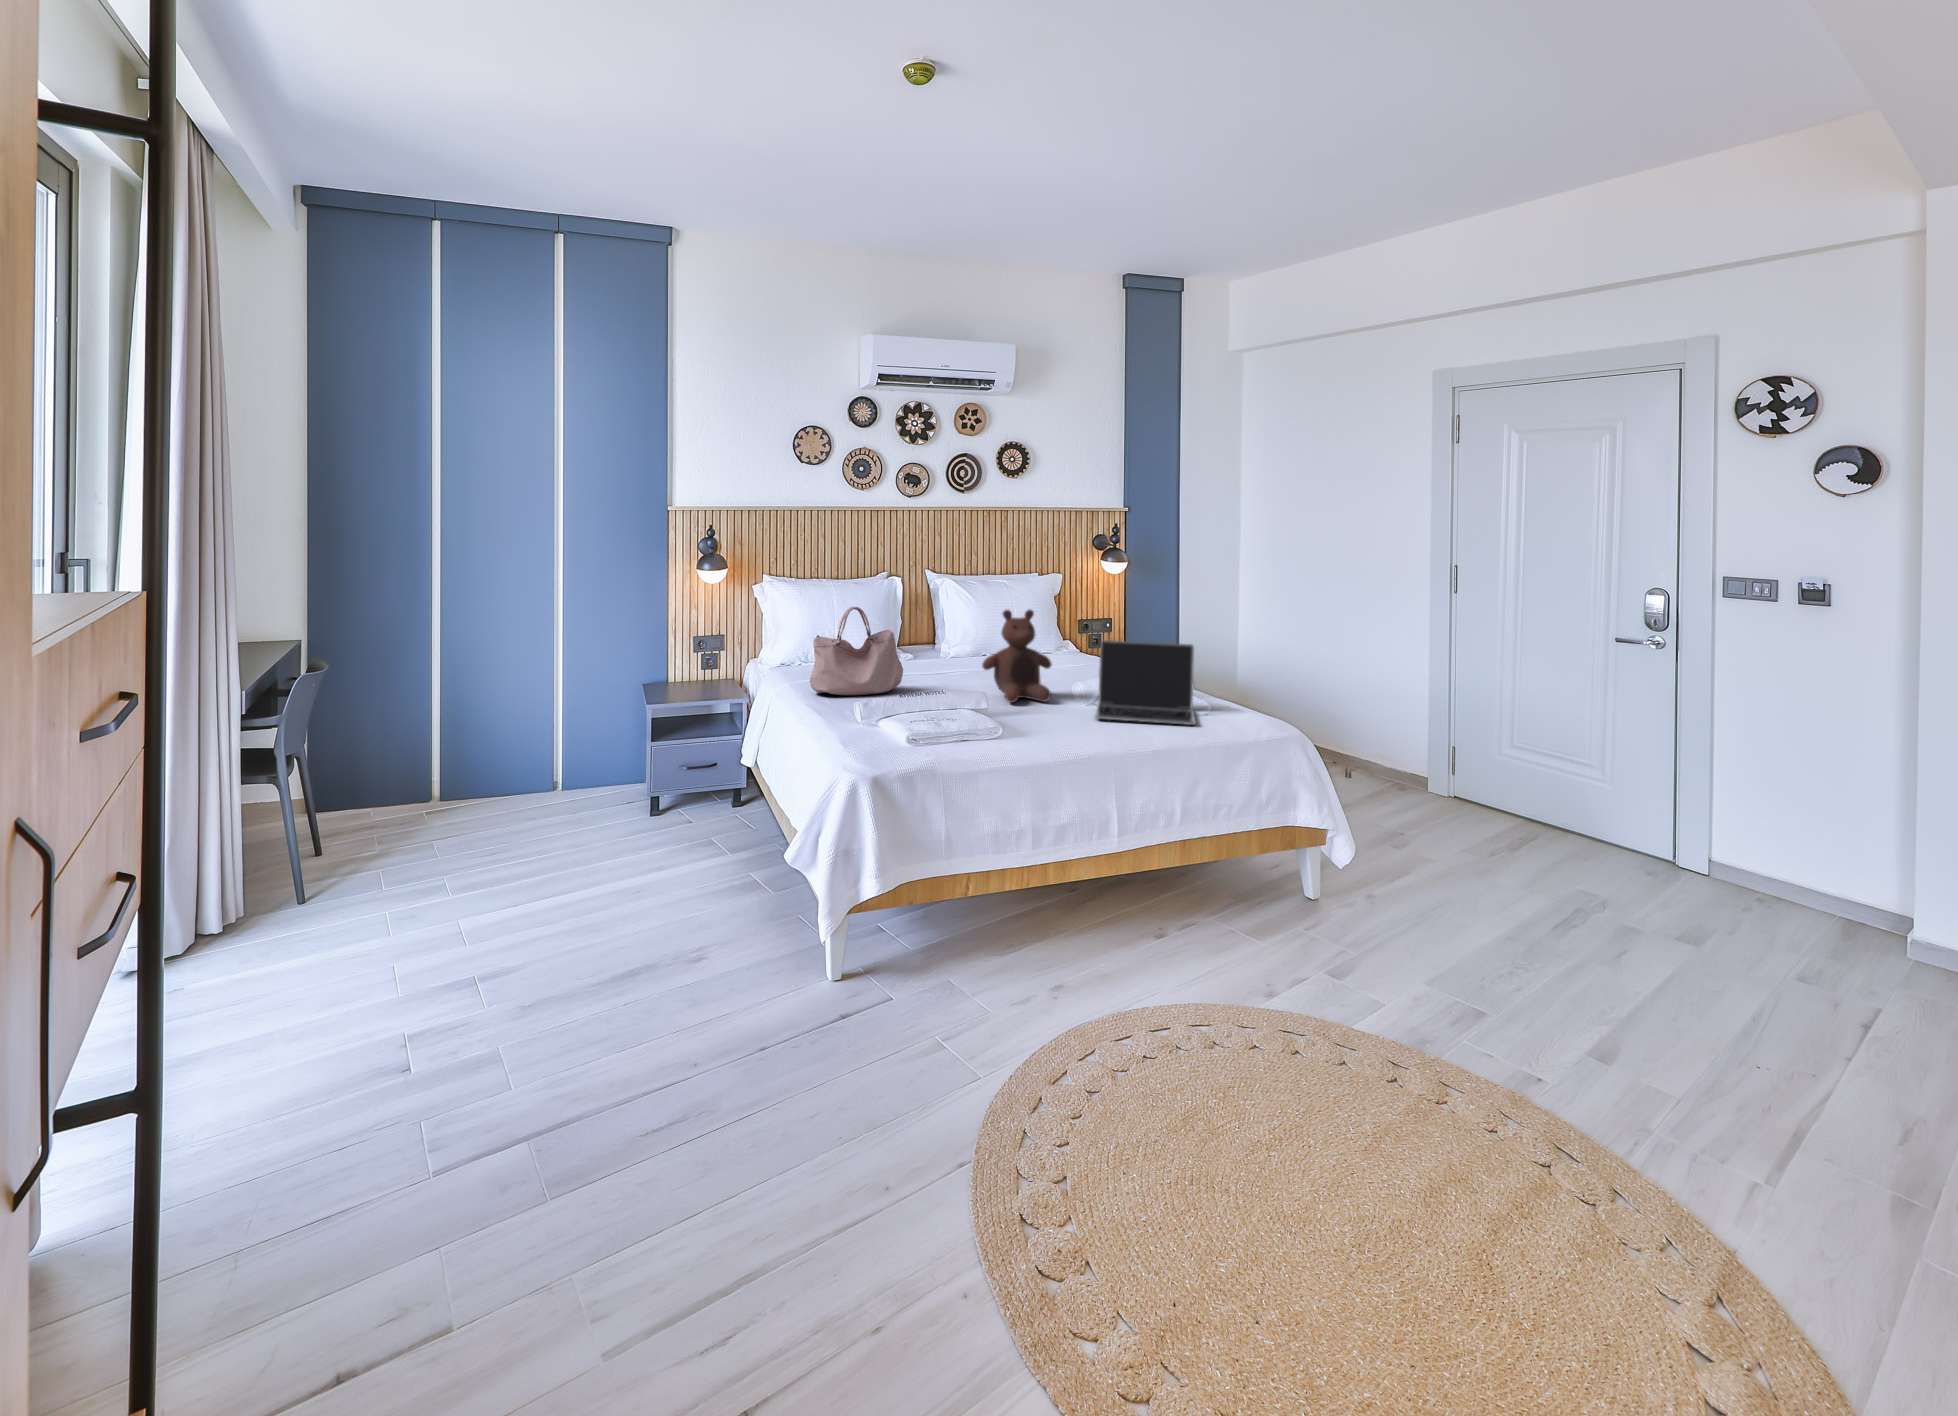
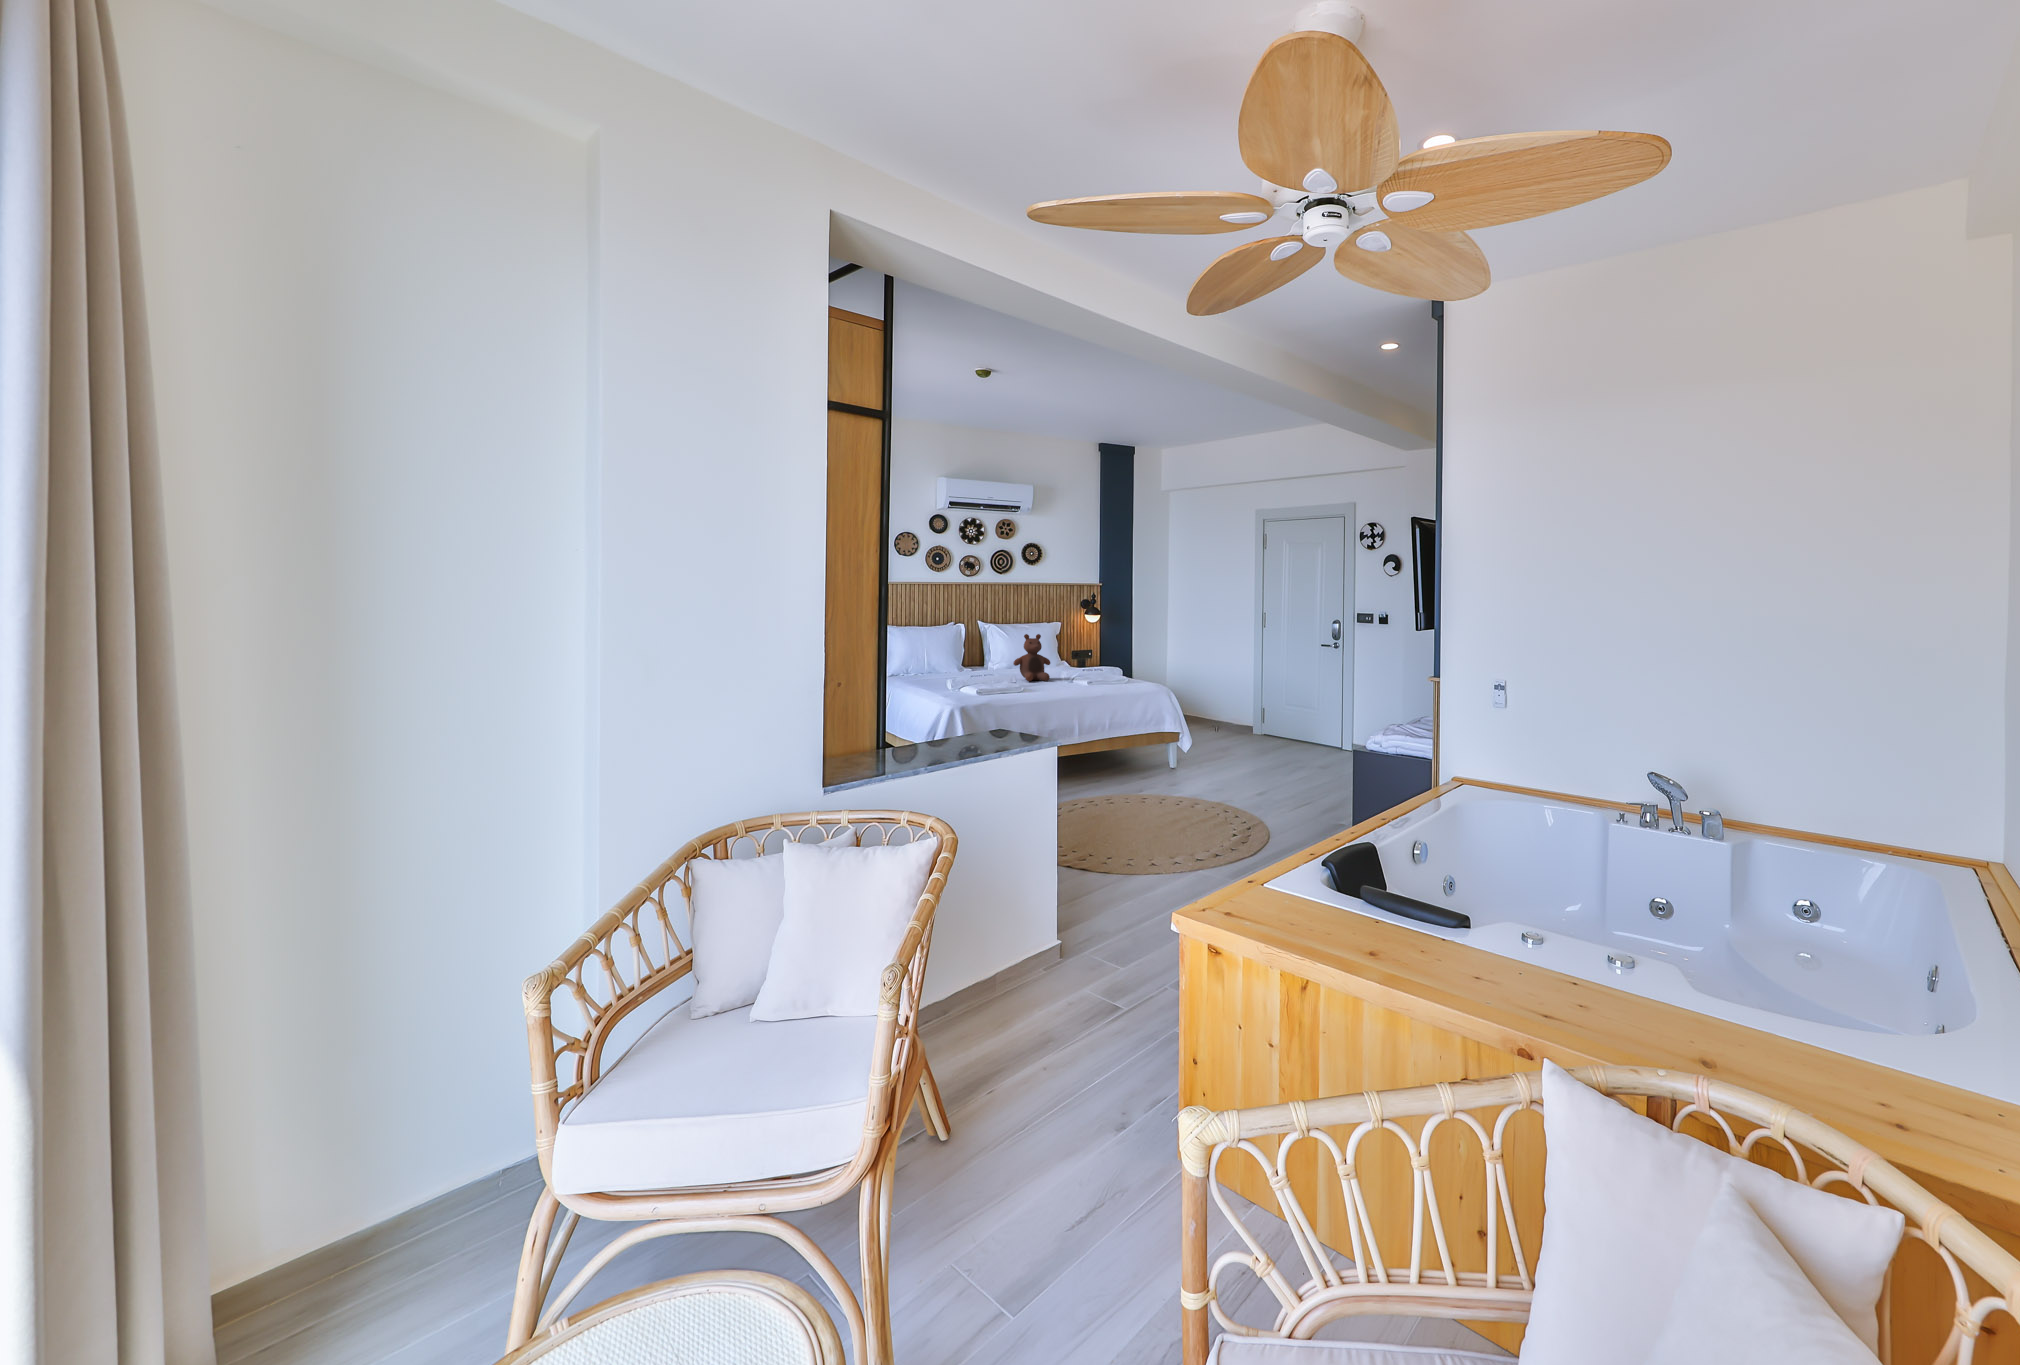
handbag: present [810,607,903,695] -> none [918,634,970,681]
laptop: present [1095,640,1195,725] -> none [1070,649,1121,686]

